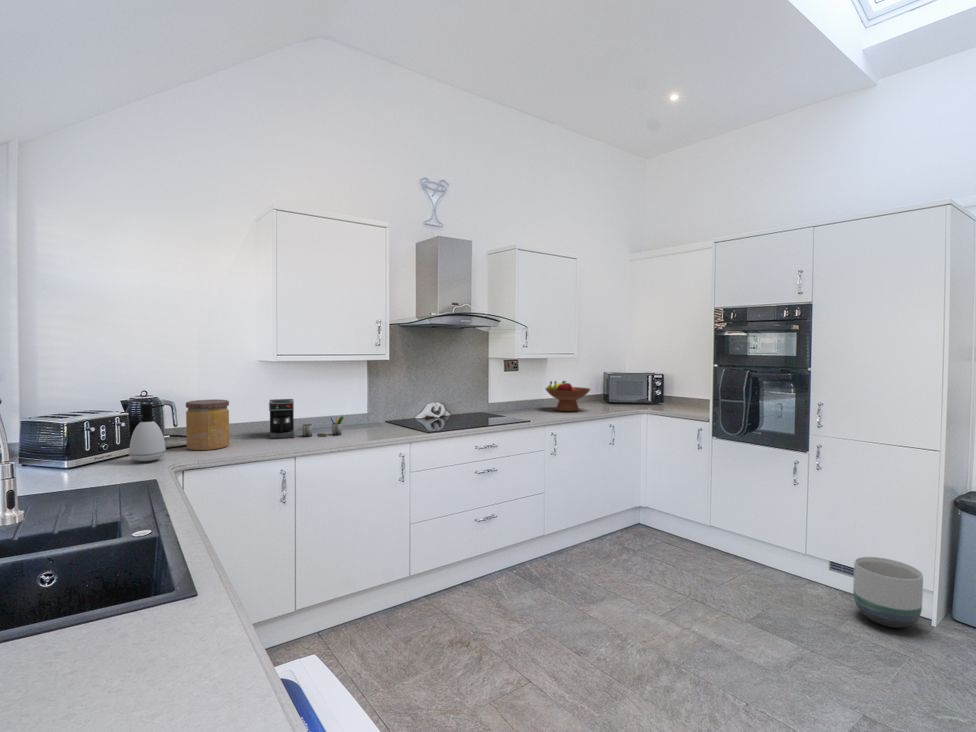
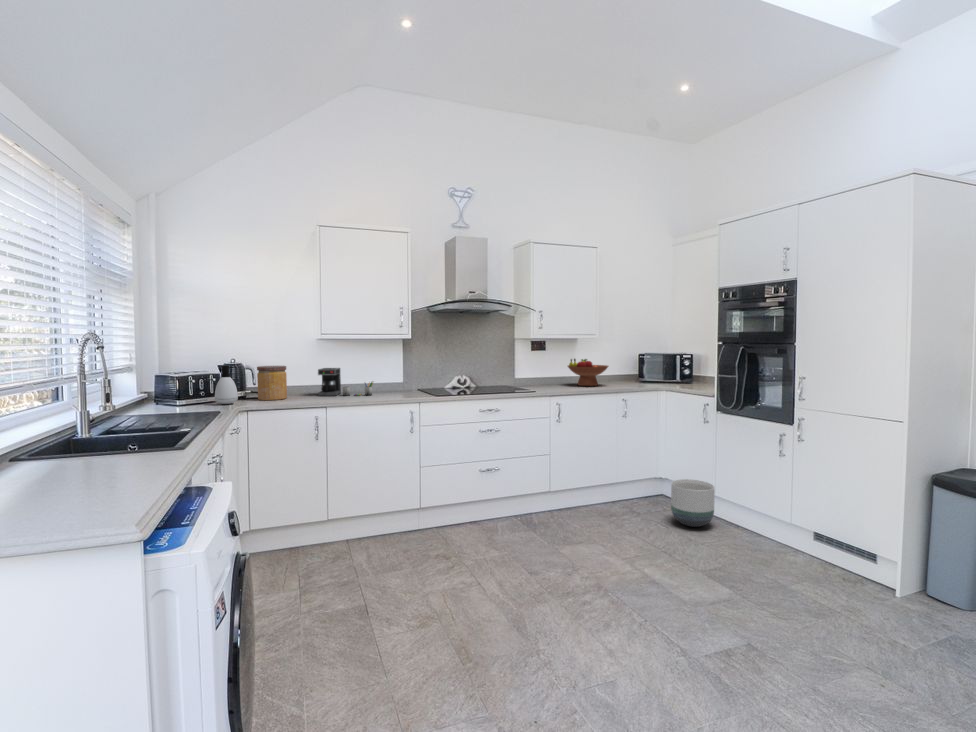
planter: present [853,557,923,628] -> present [671,479,715,527]

